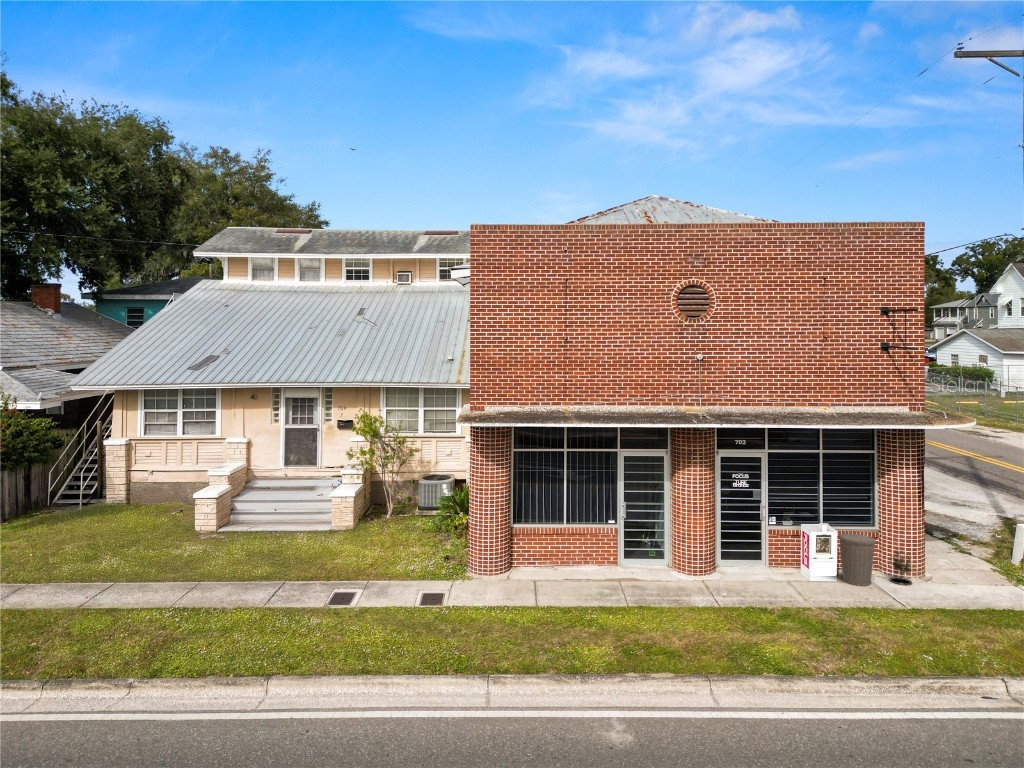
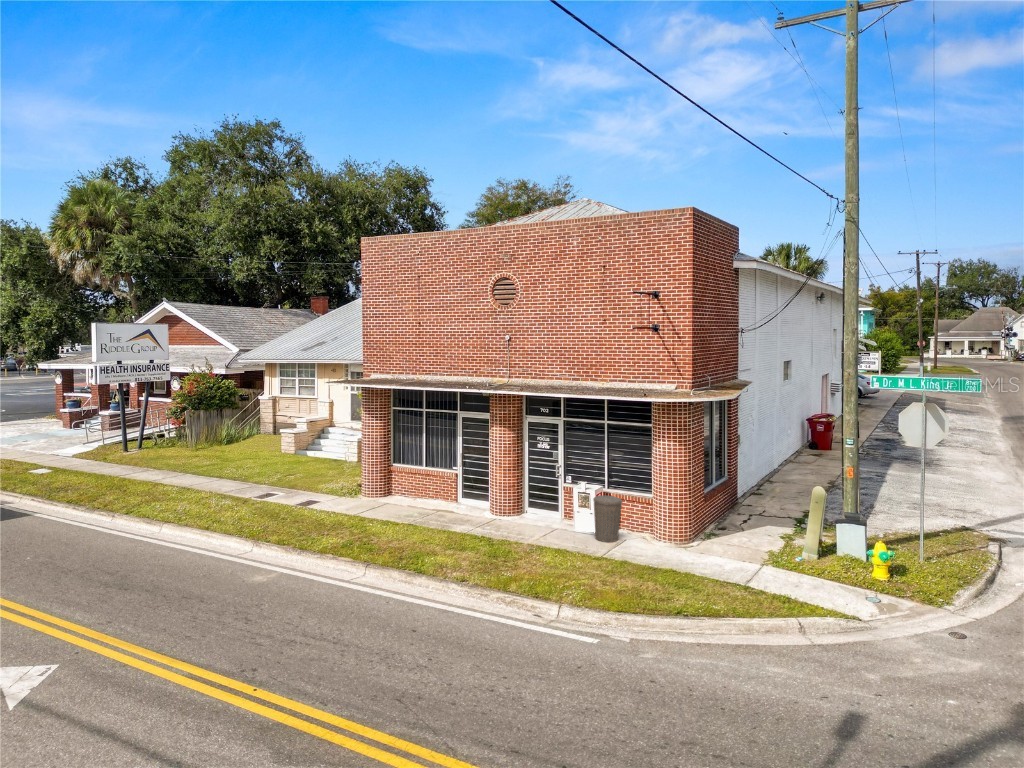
potted tree: present [890,551,912,585] -> none [634,512,658,548]

